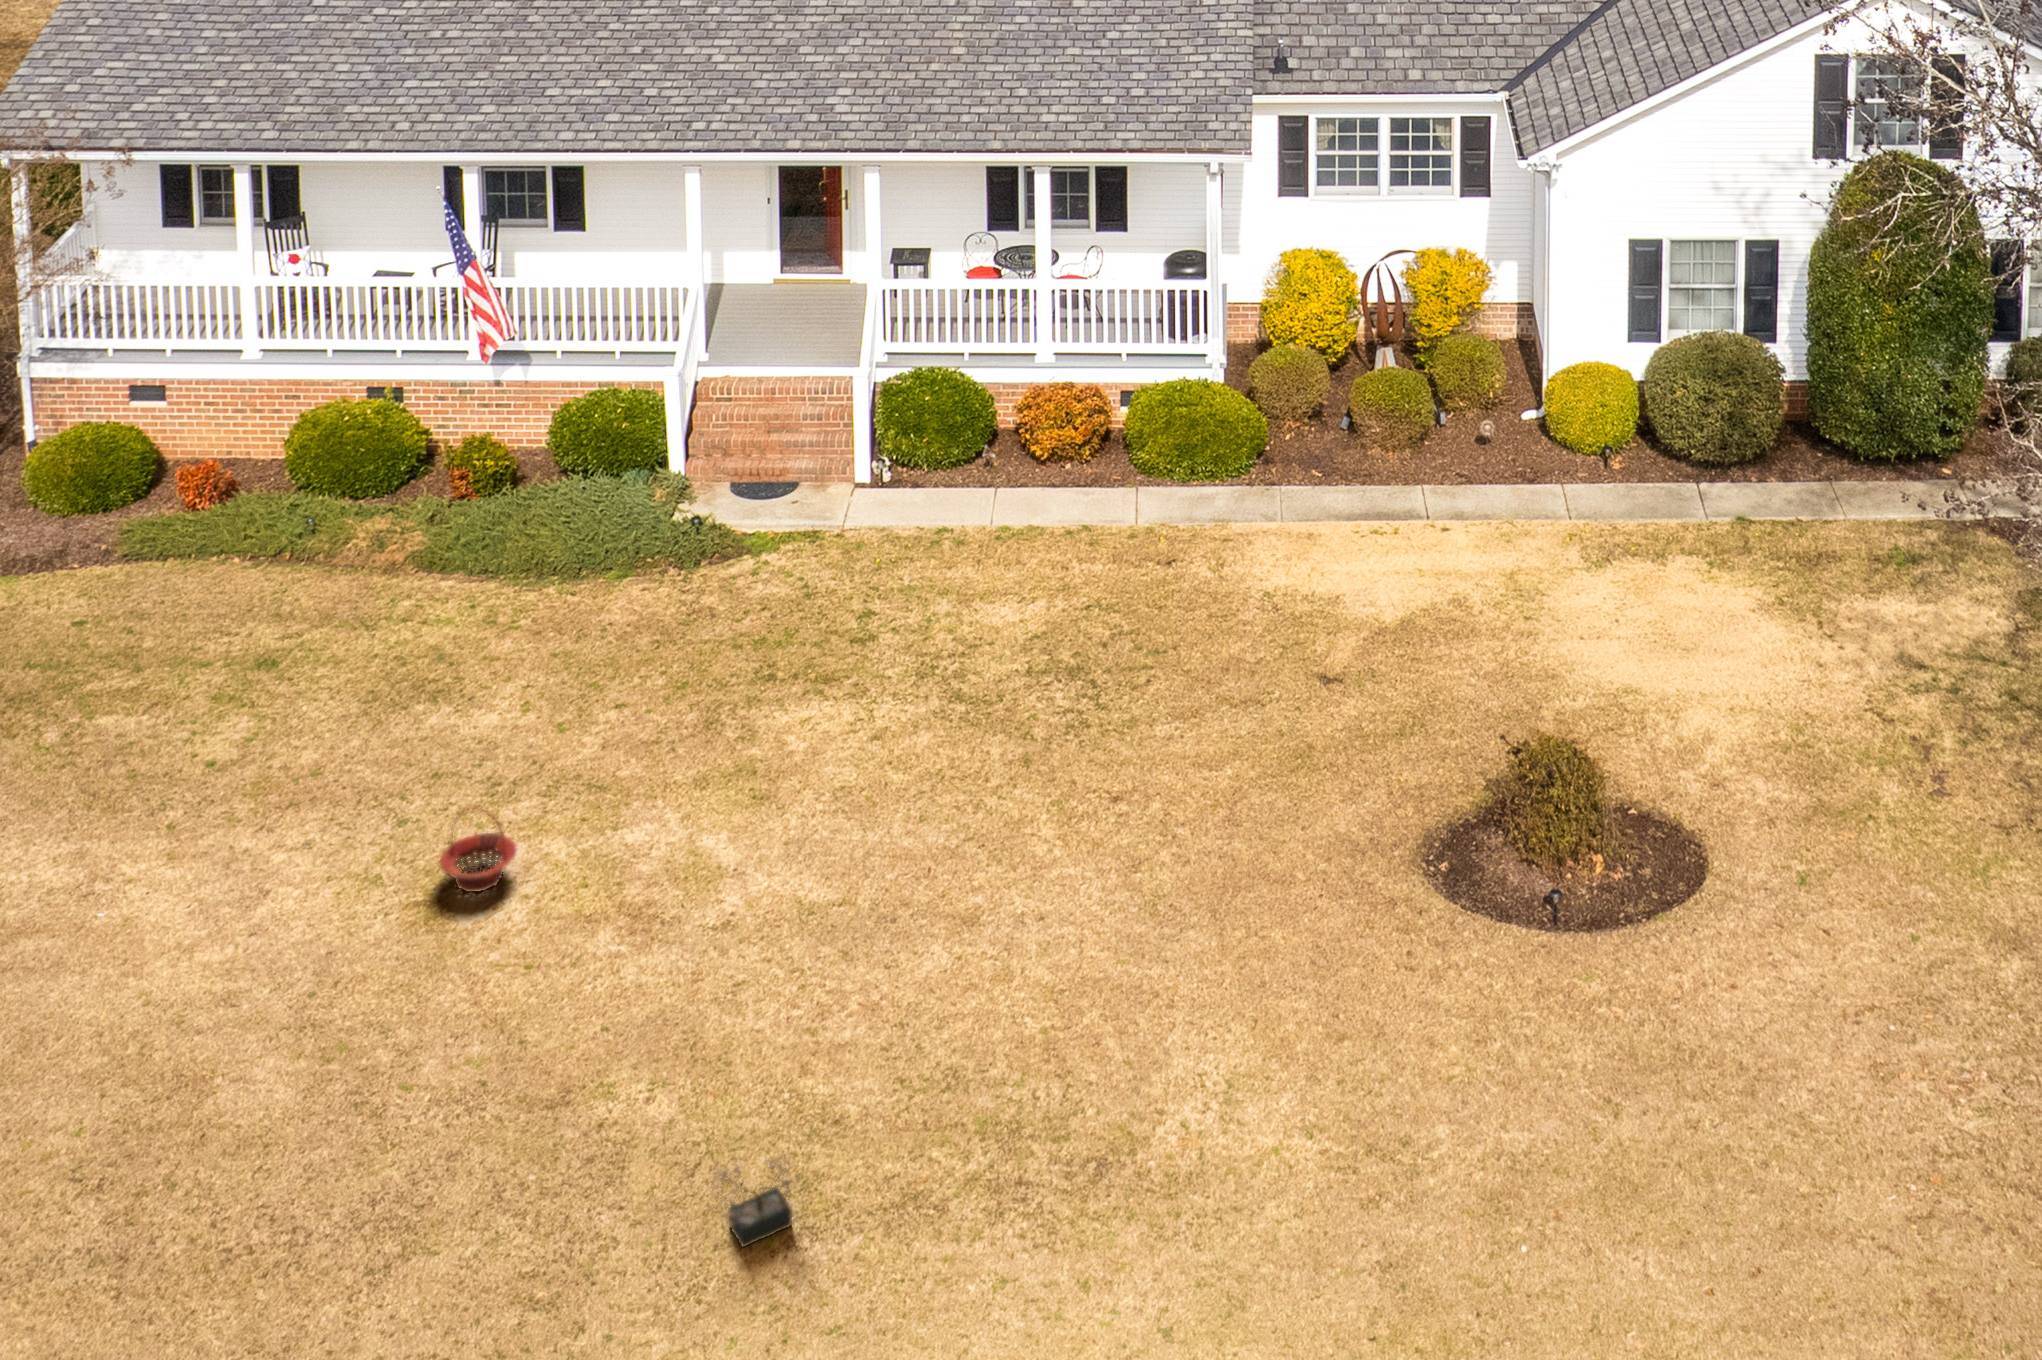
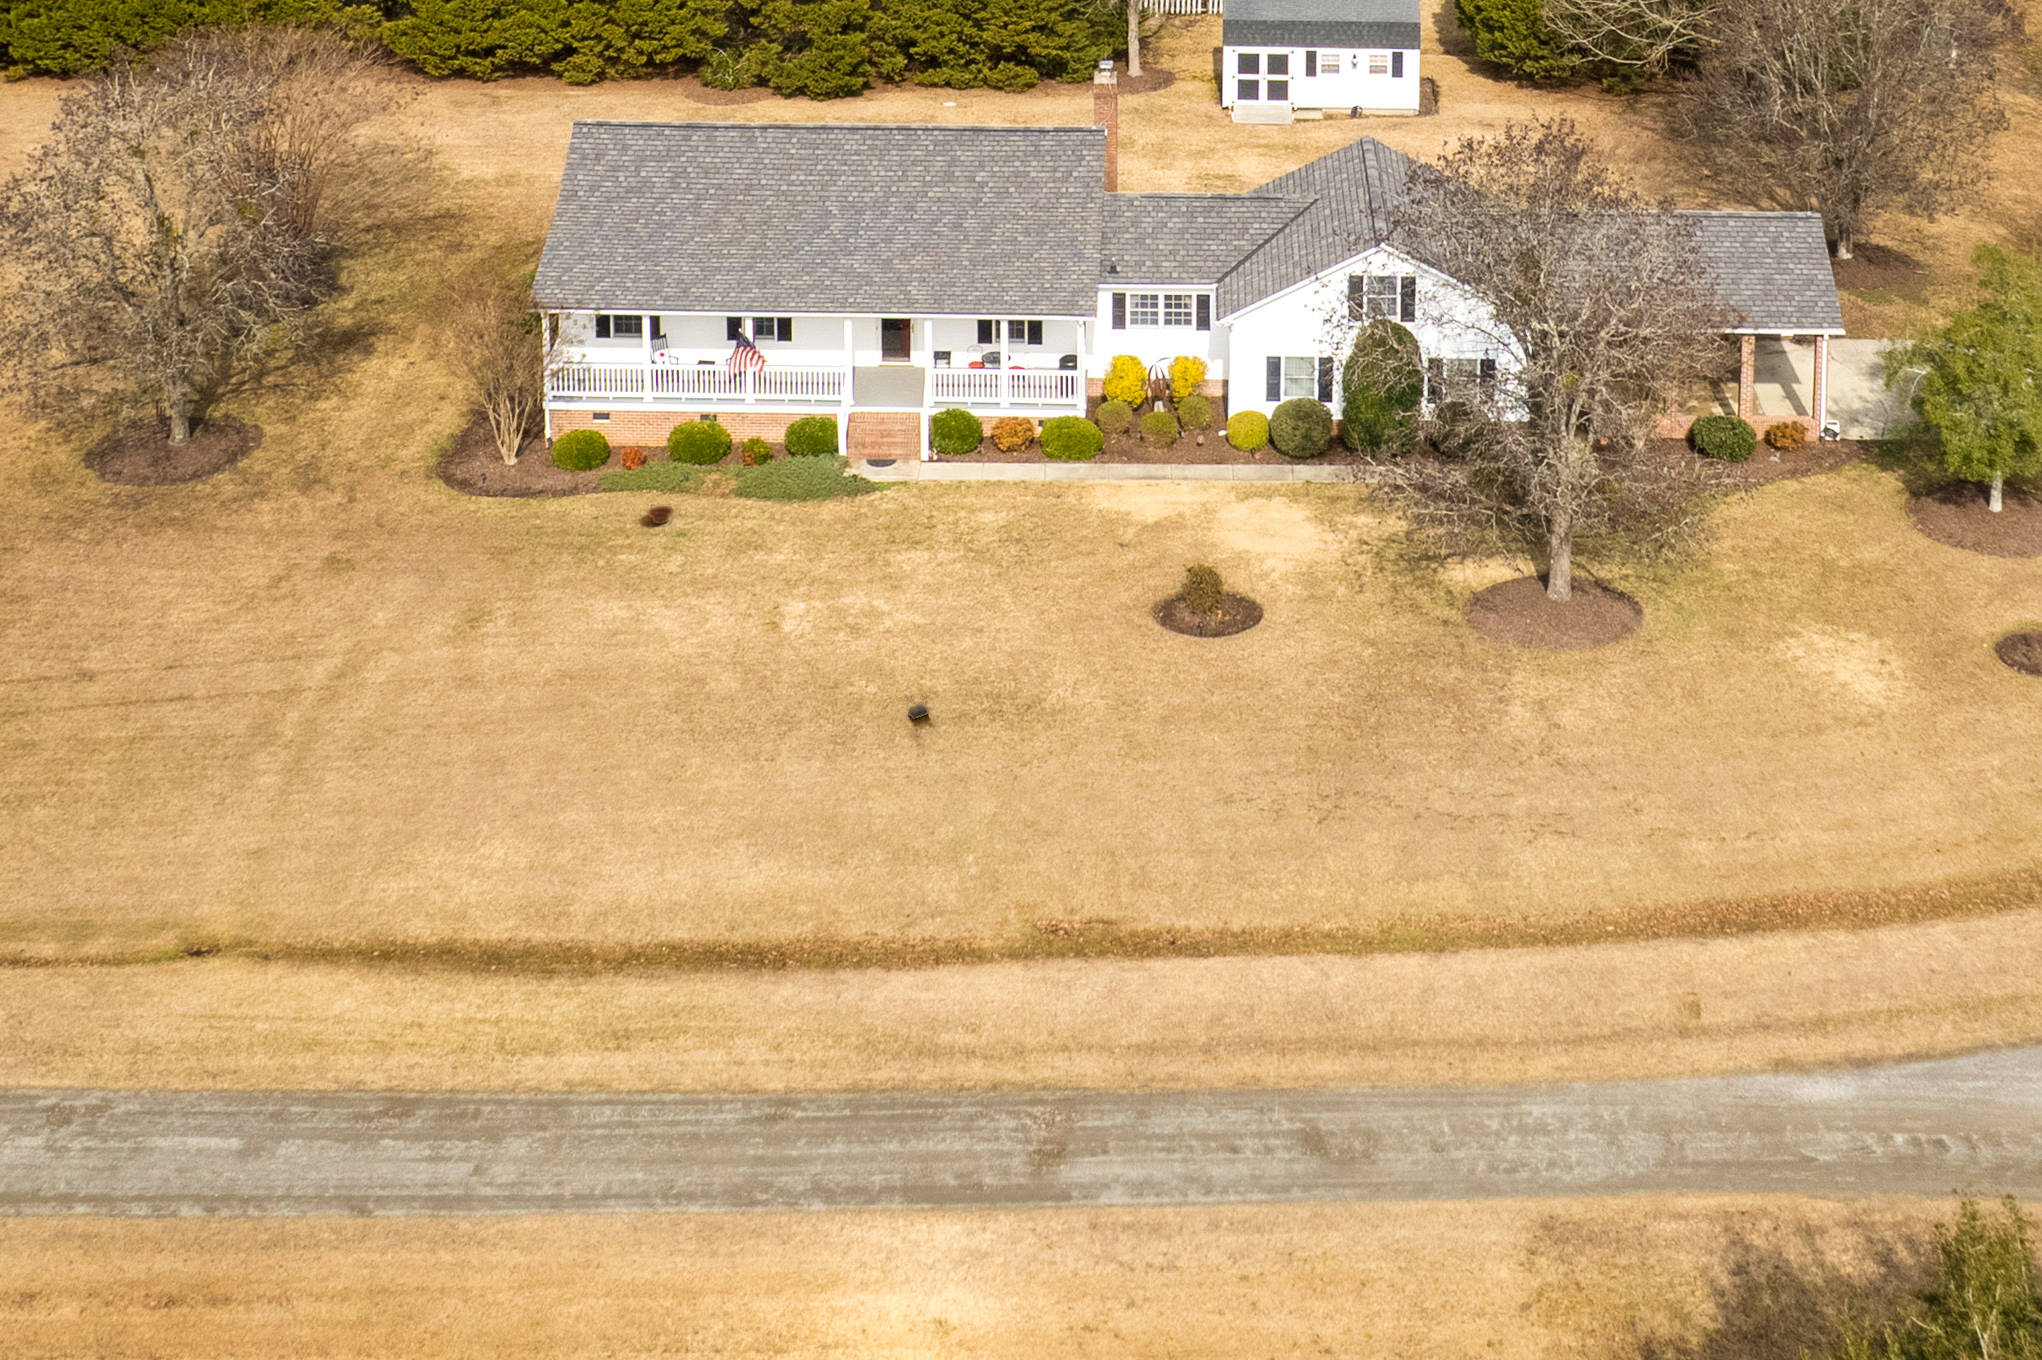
basket: present [440,808,517,892] -> present [648,506,674,524]

